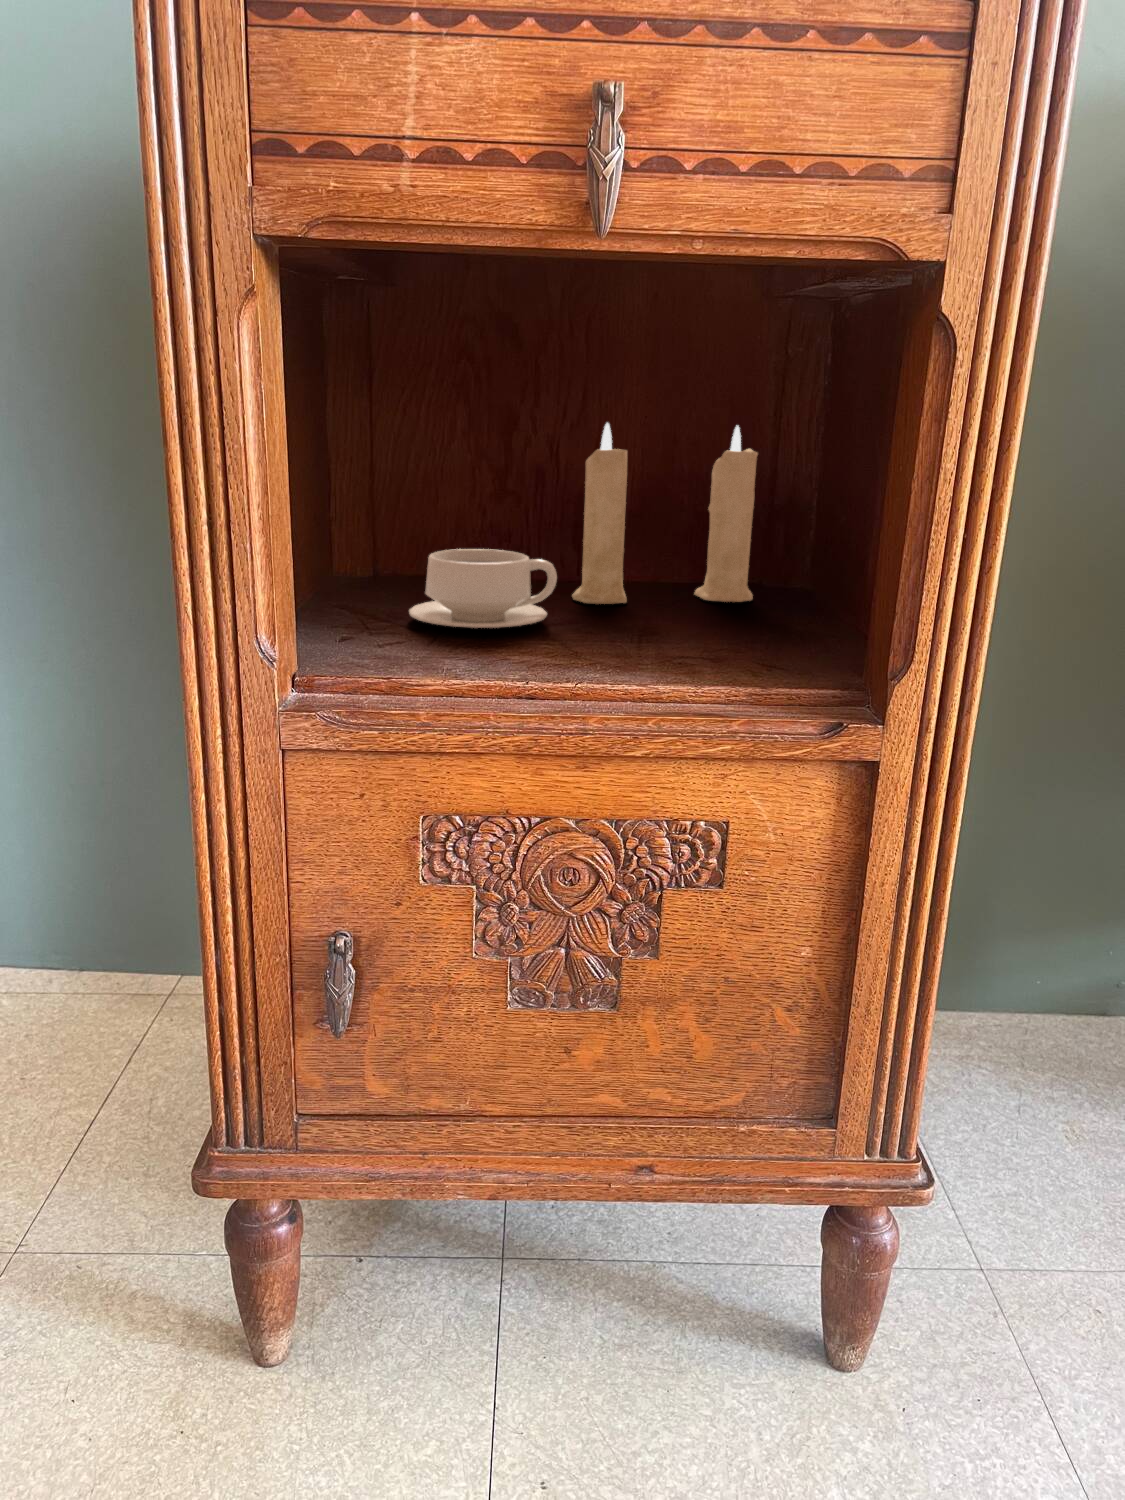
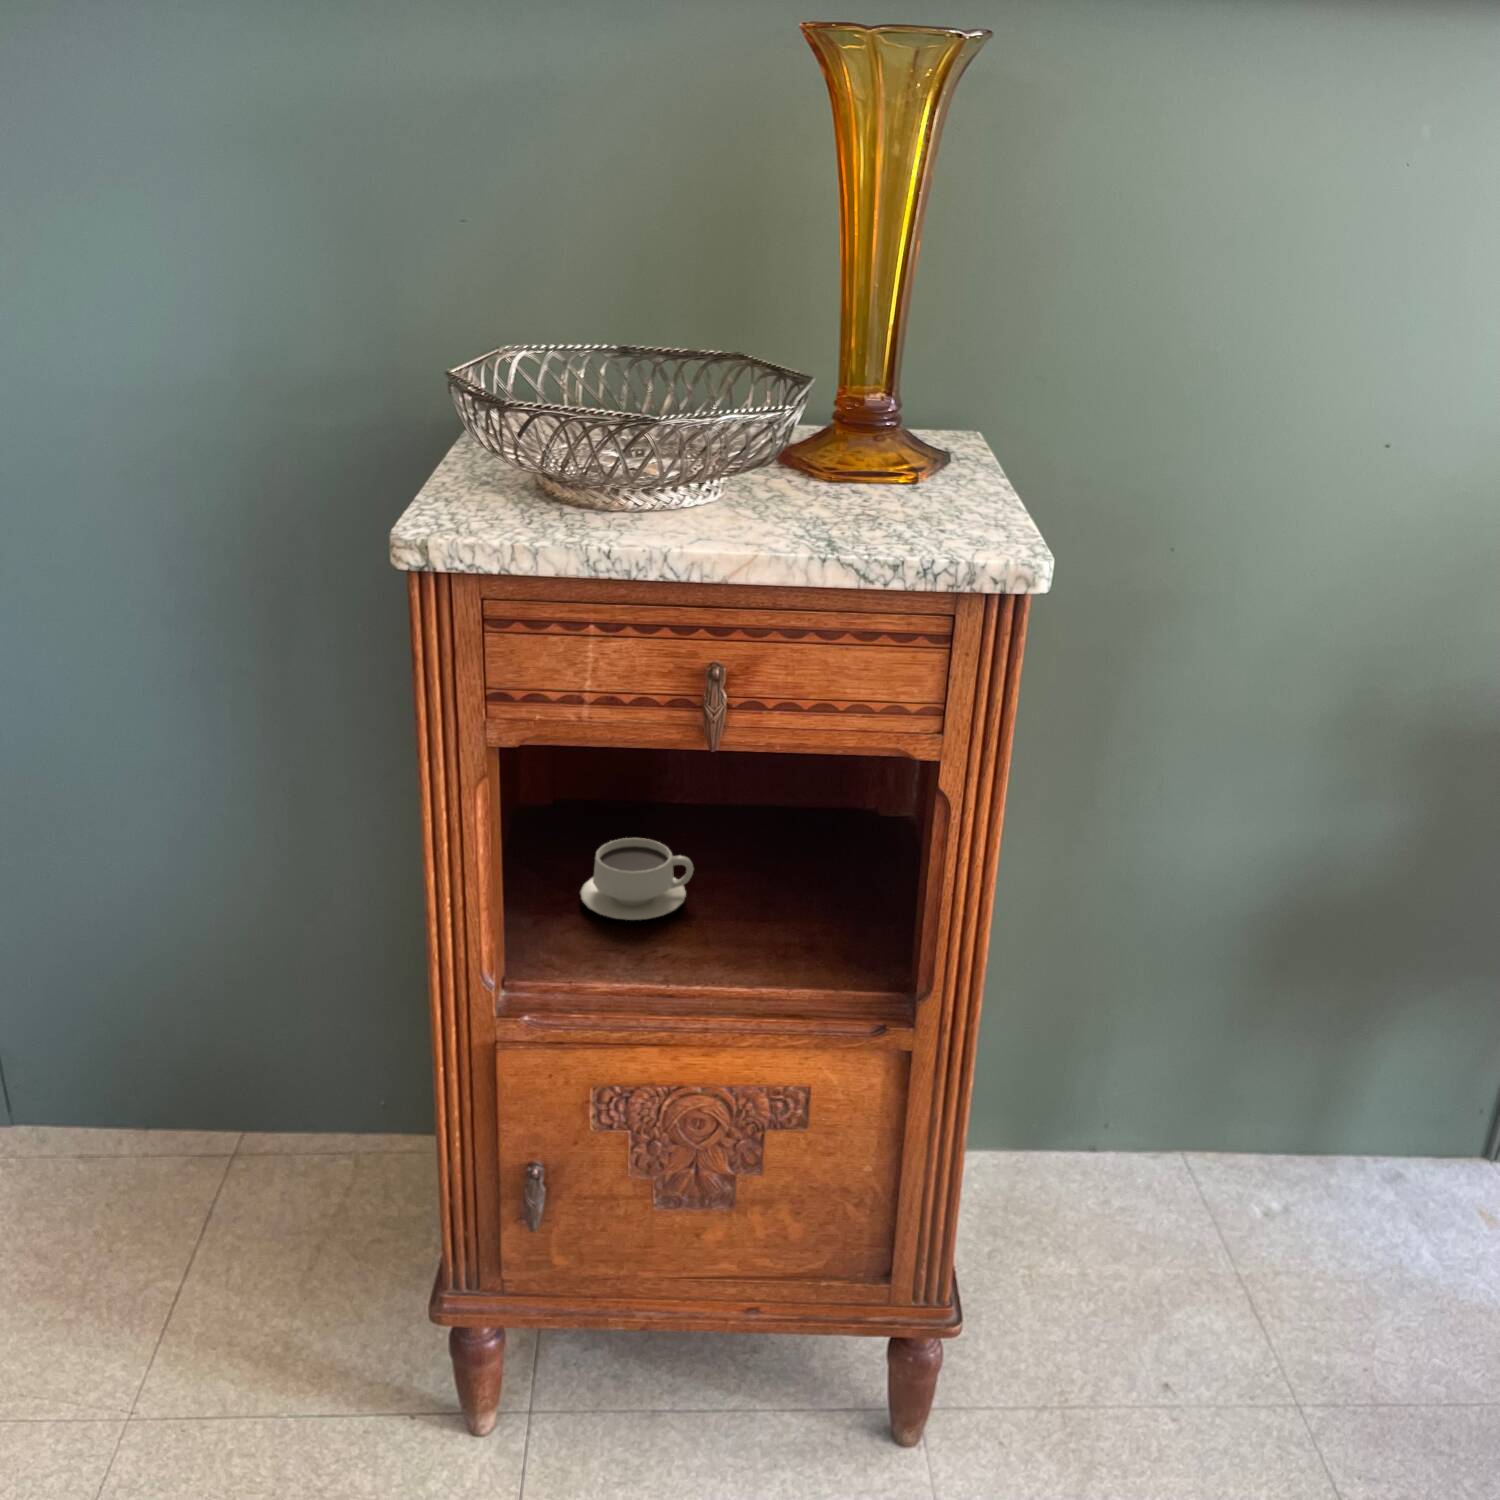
candle: present [572,423,758,604] -> none [709,711,860,863]

